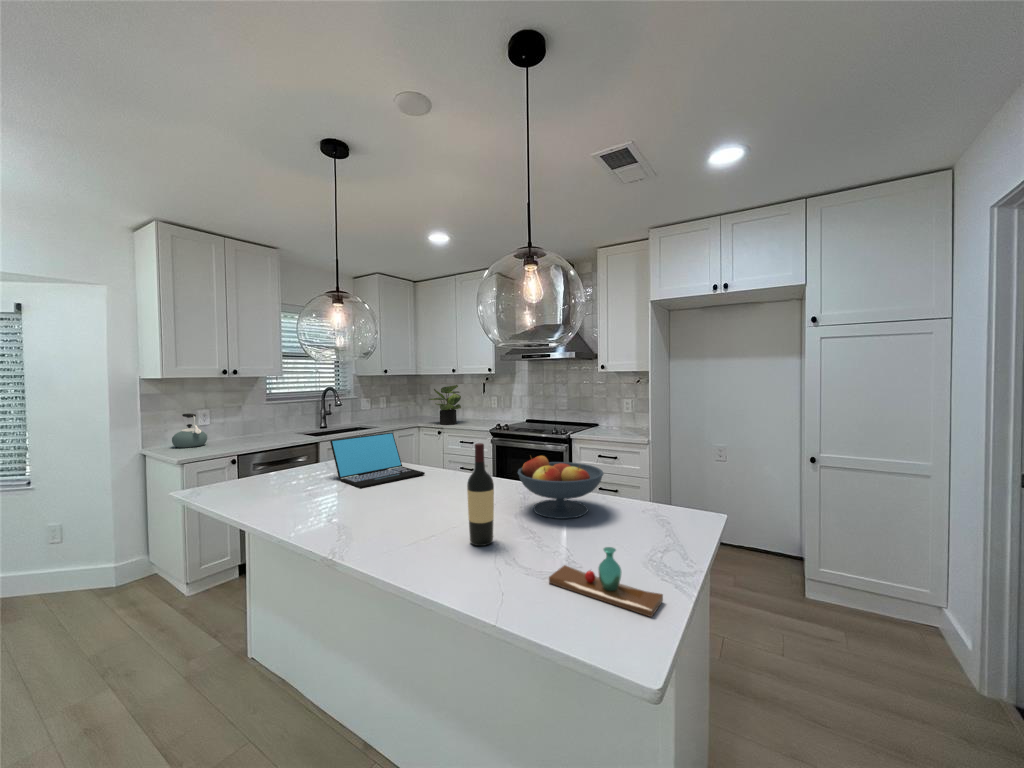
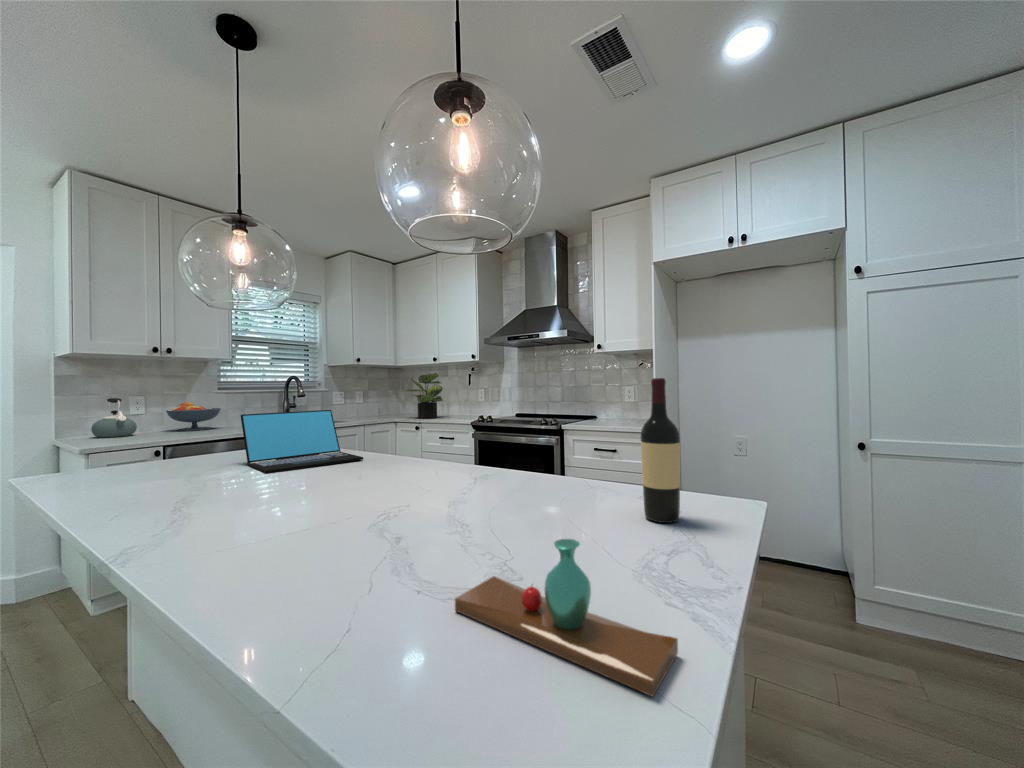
wine bottle: present [467,443,494,546] -> present [641,378,680,523]
fruit bowl: present [518,456,603,519] -> present [166,402,221,431]

